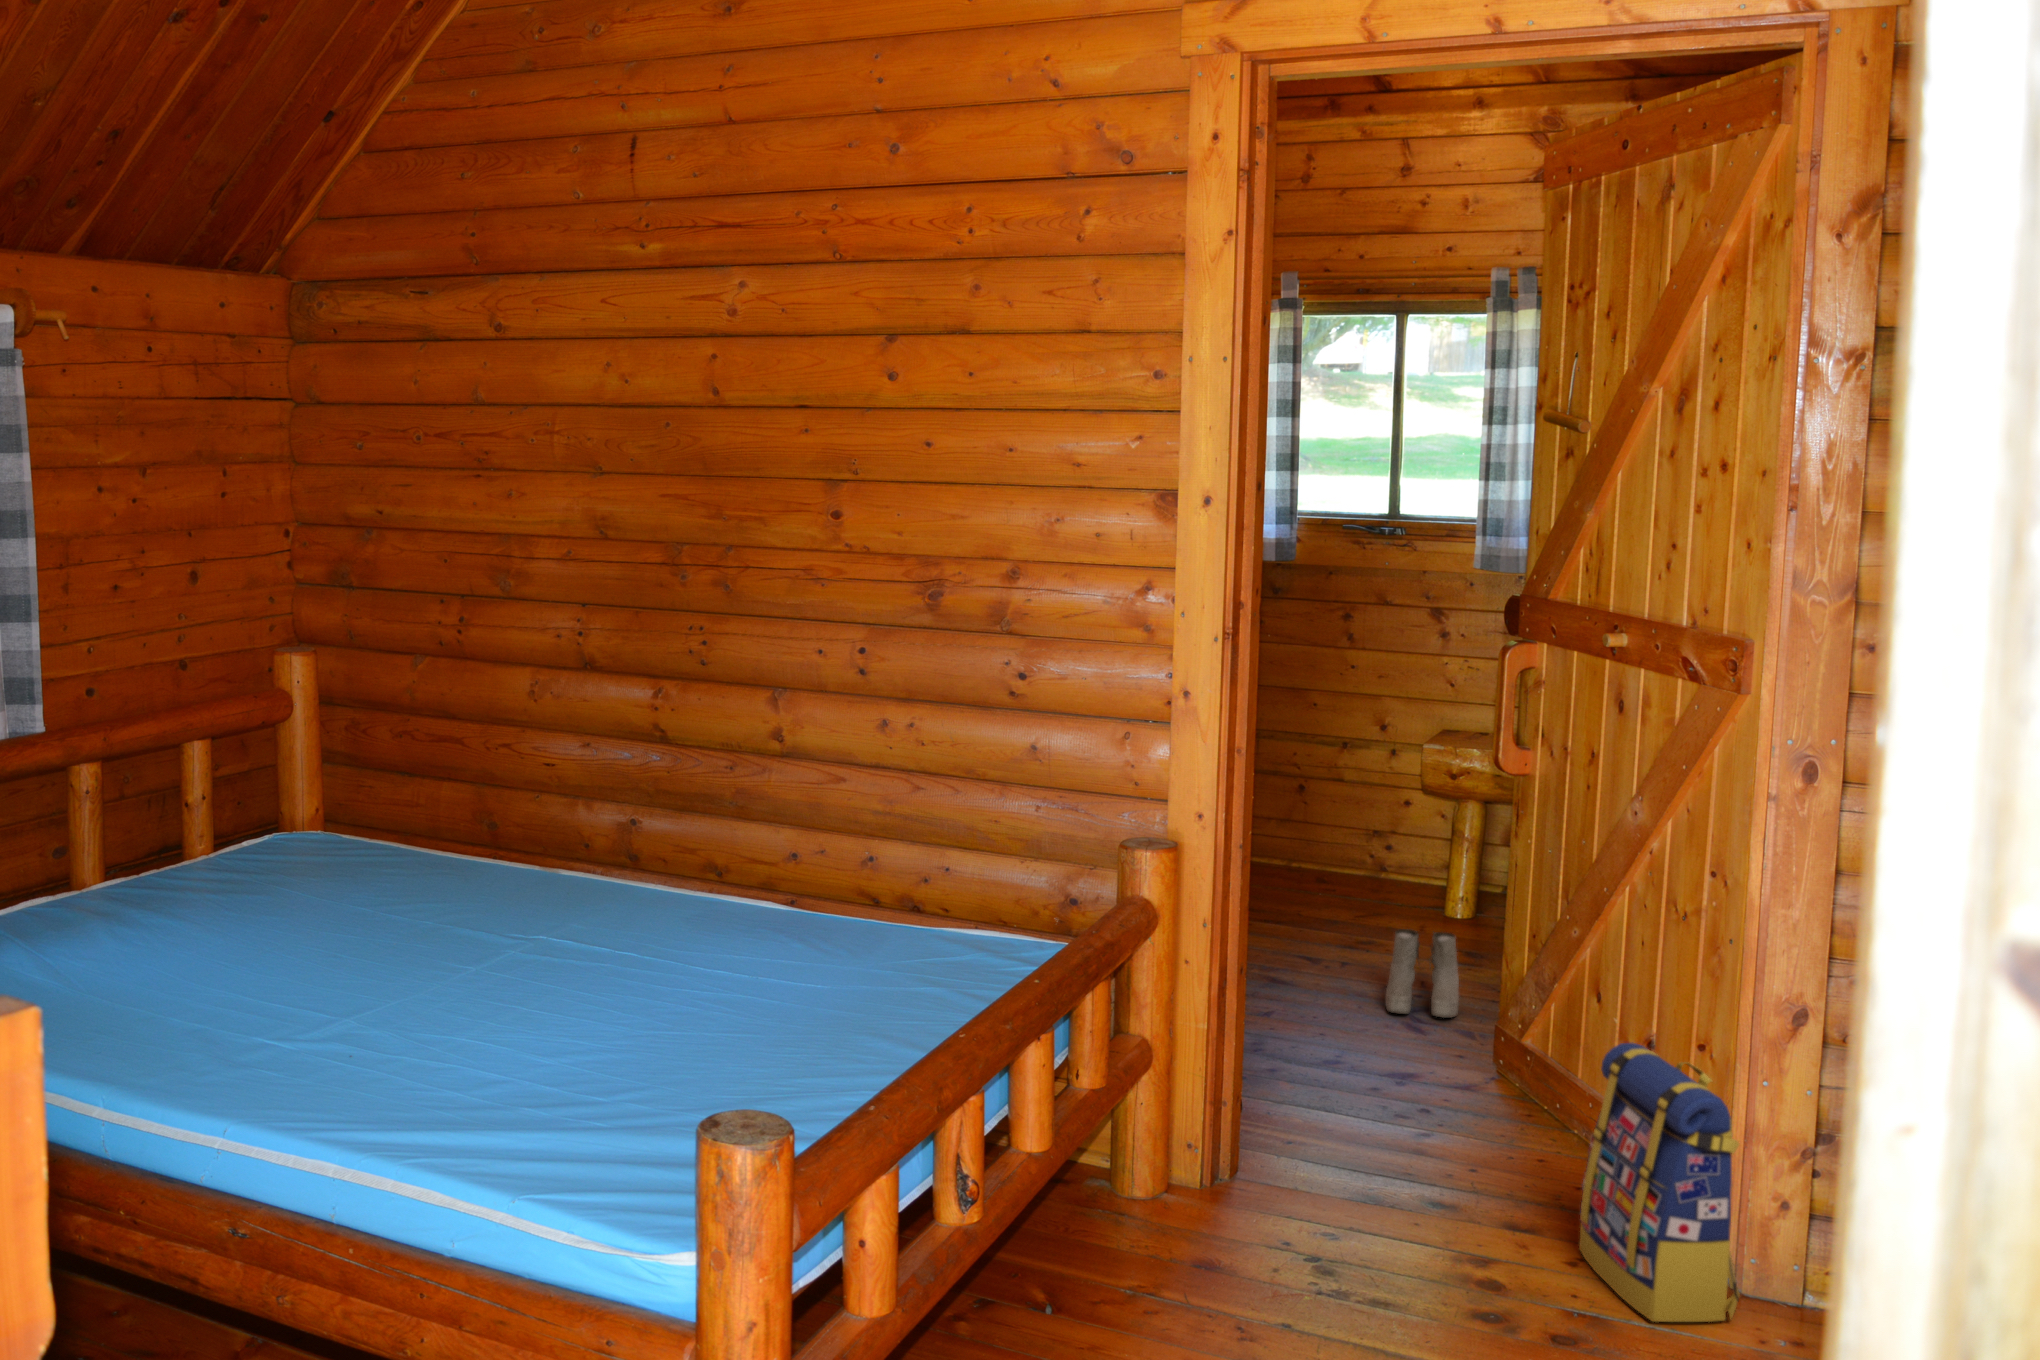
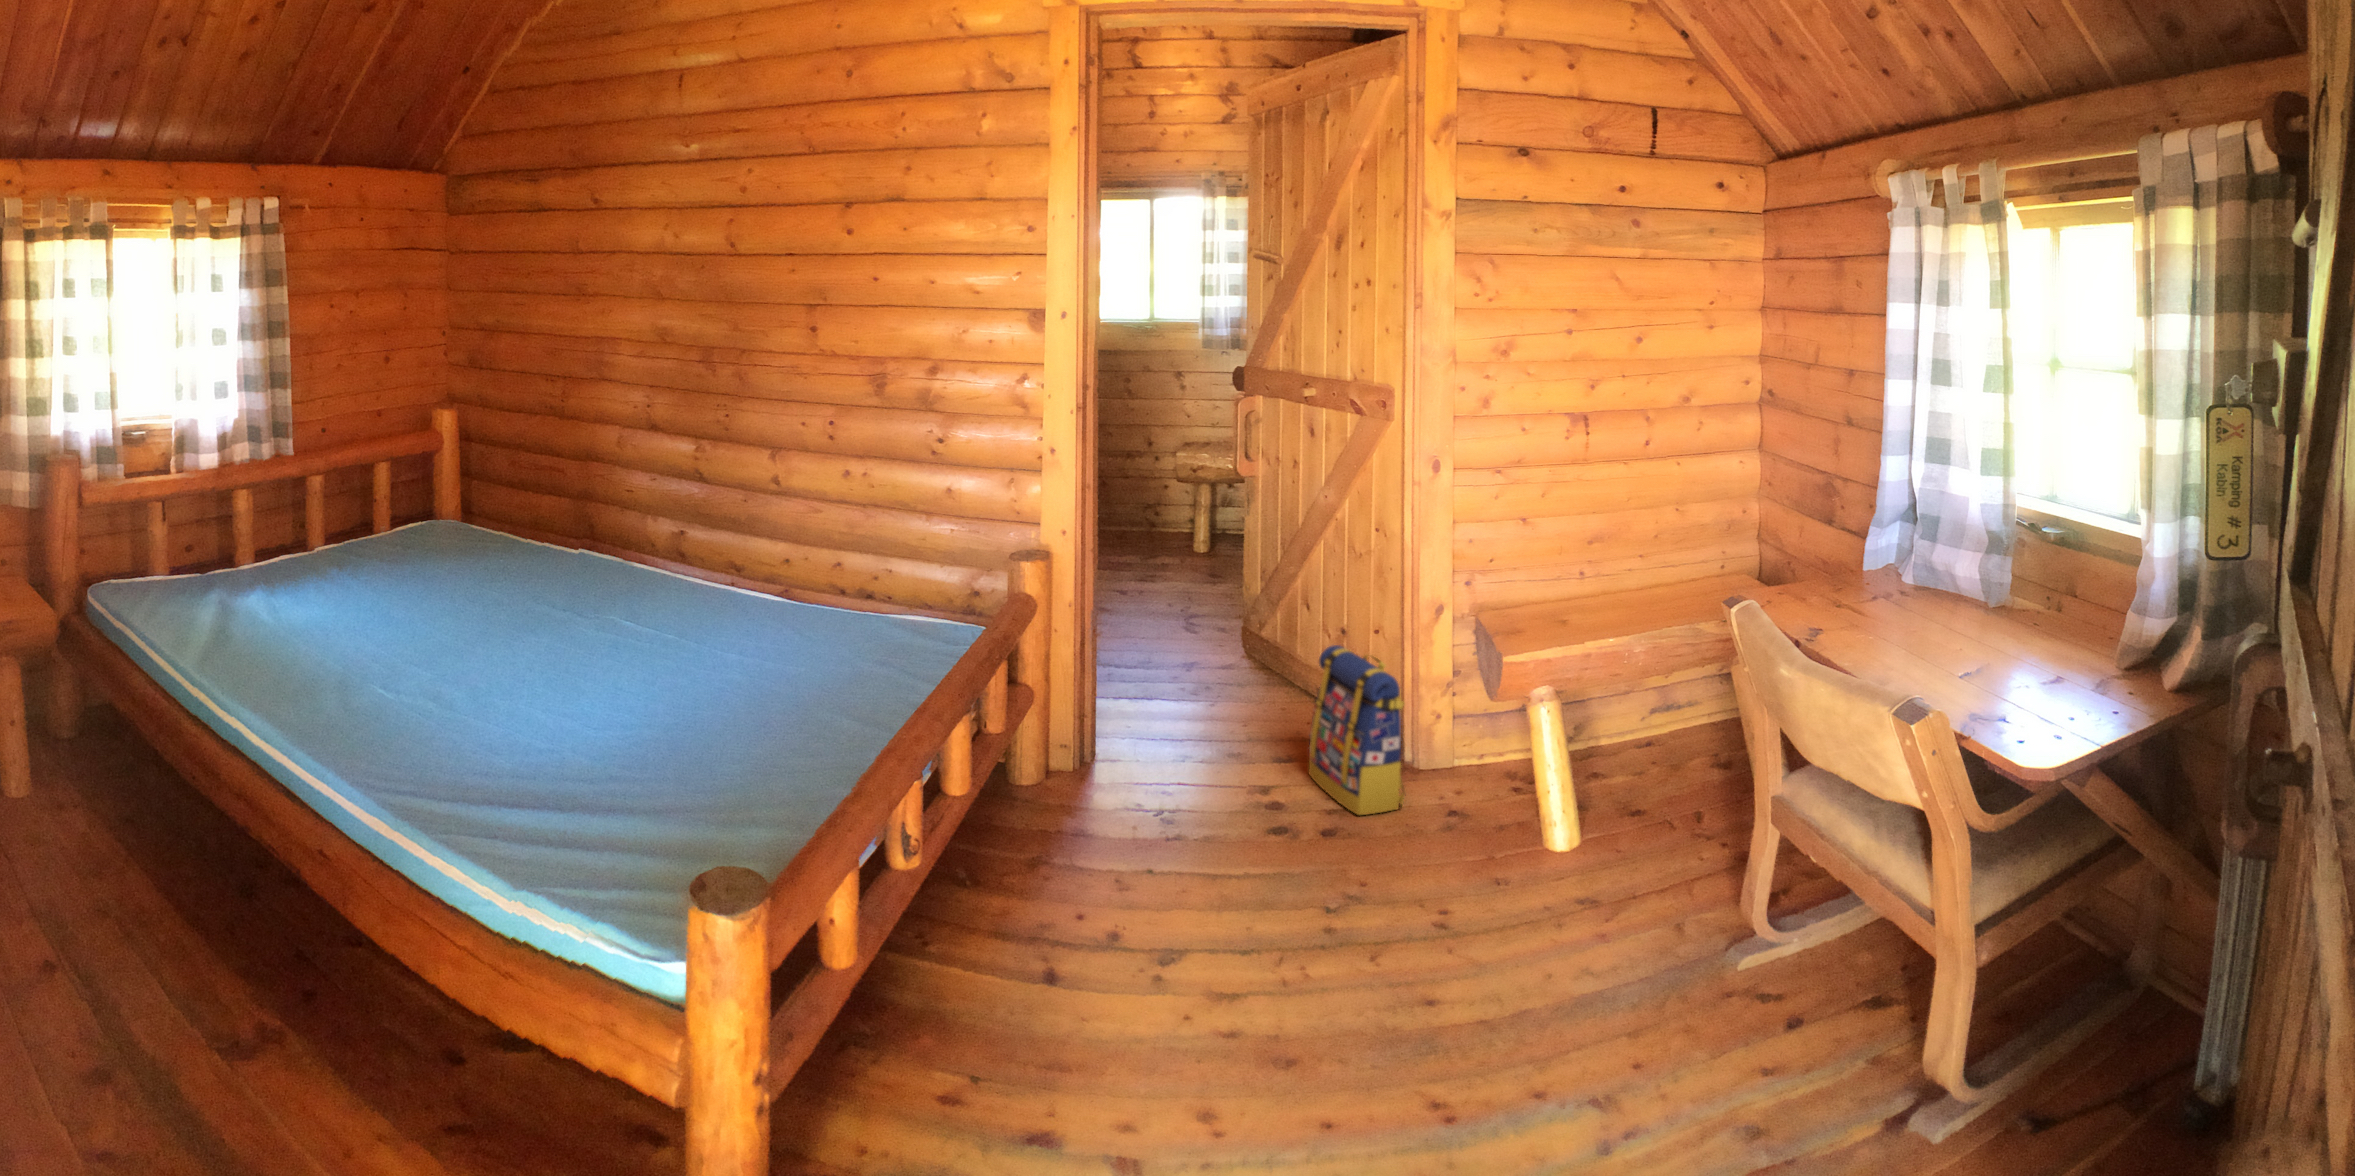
boots: present [1385,929,1459,1018] -> none [1167,575,1211,629]

